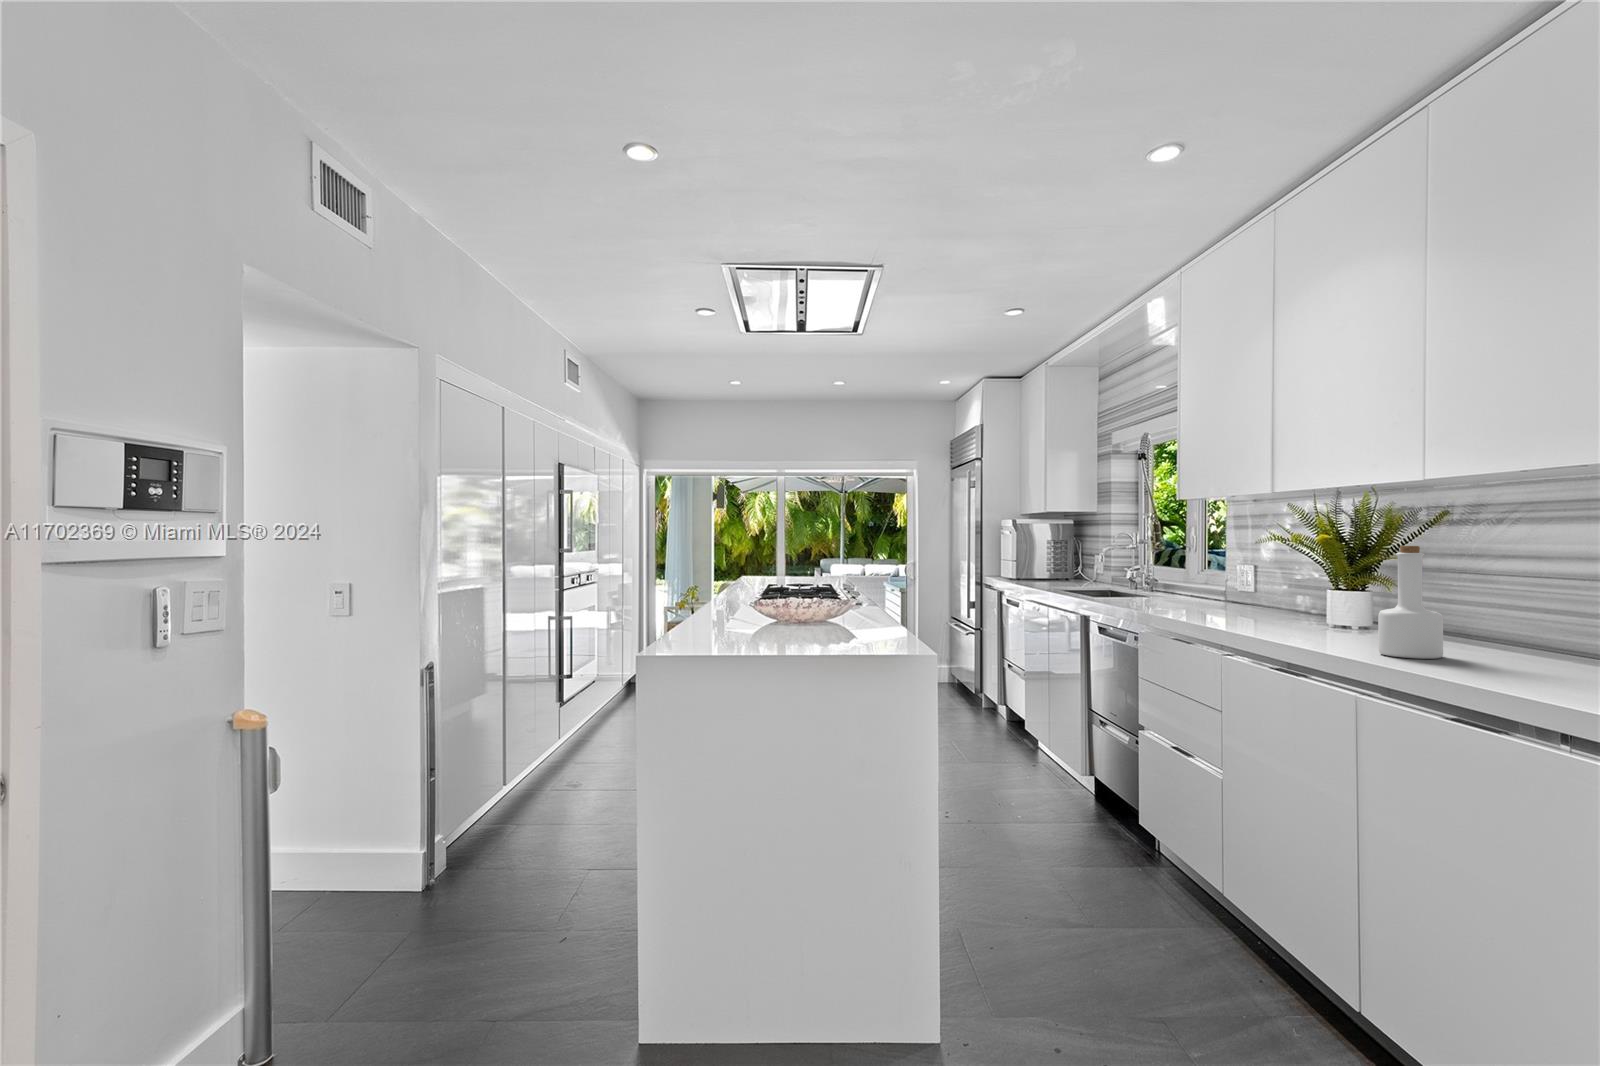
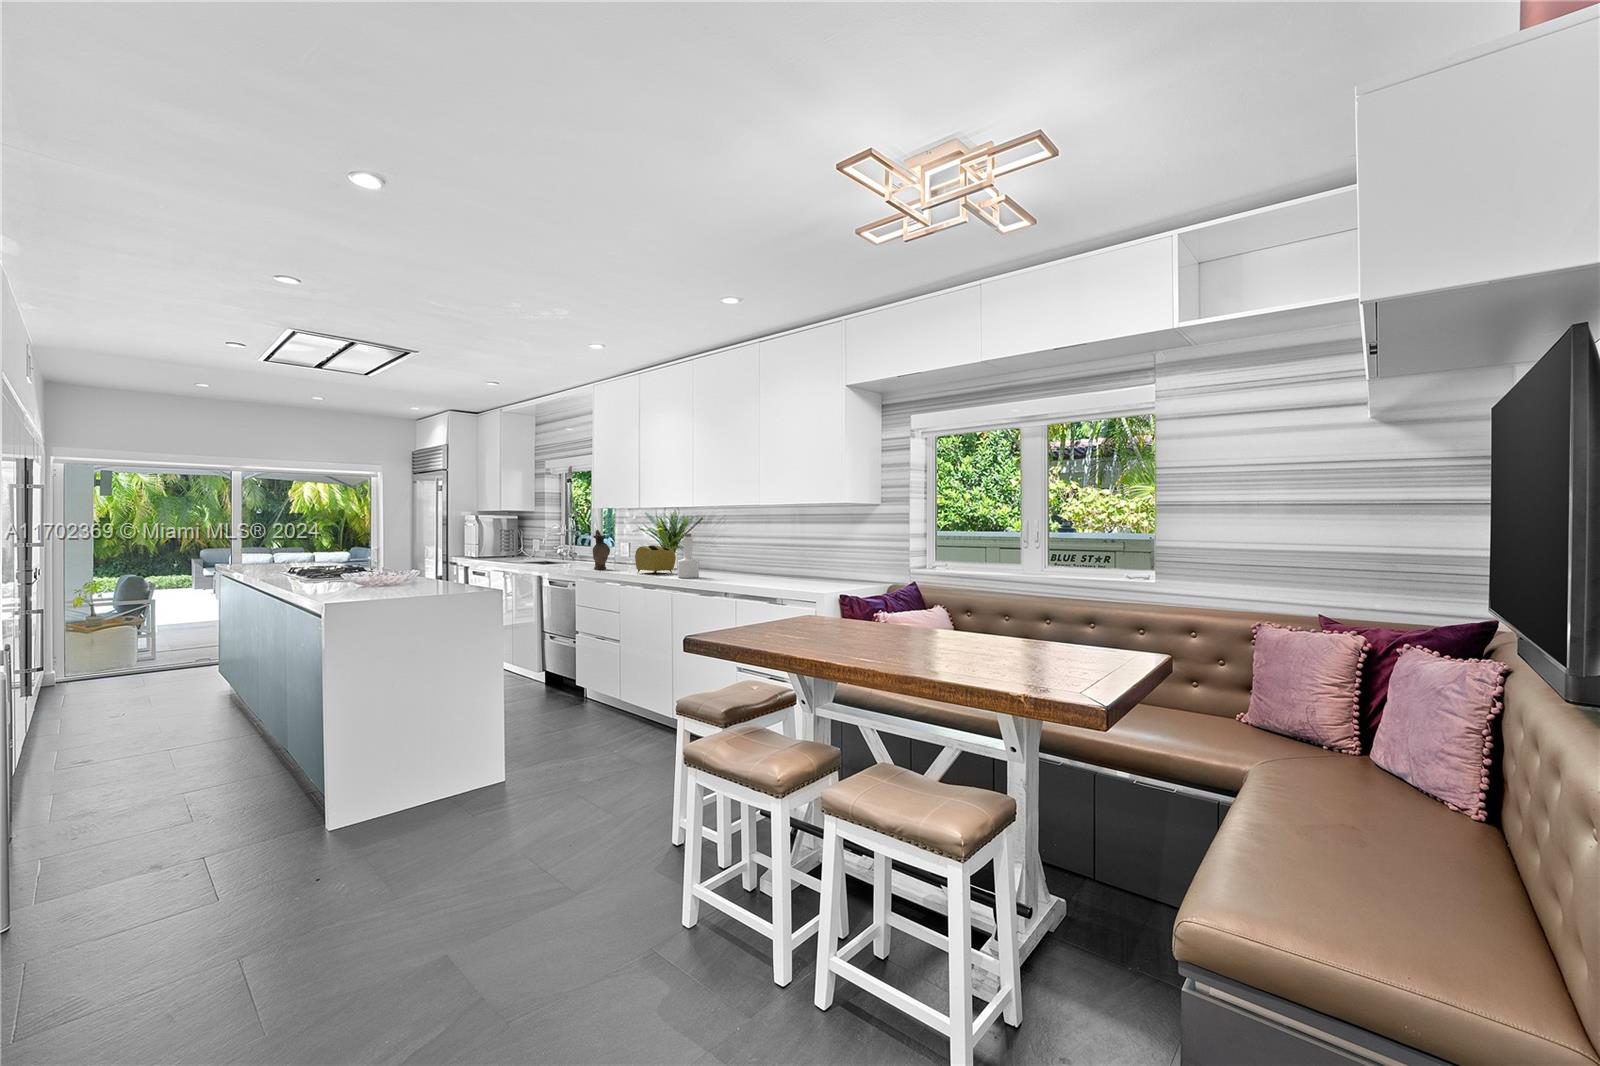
ceramic pitcher: none [1176,538,1211,614] -> present [593,530,610,569]
toaster: none [1264,572,1368,639] -> present [635,545,676,574]

